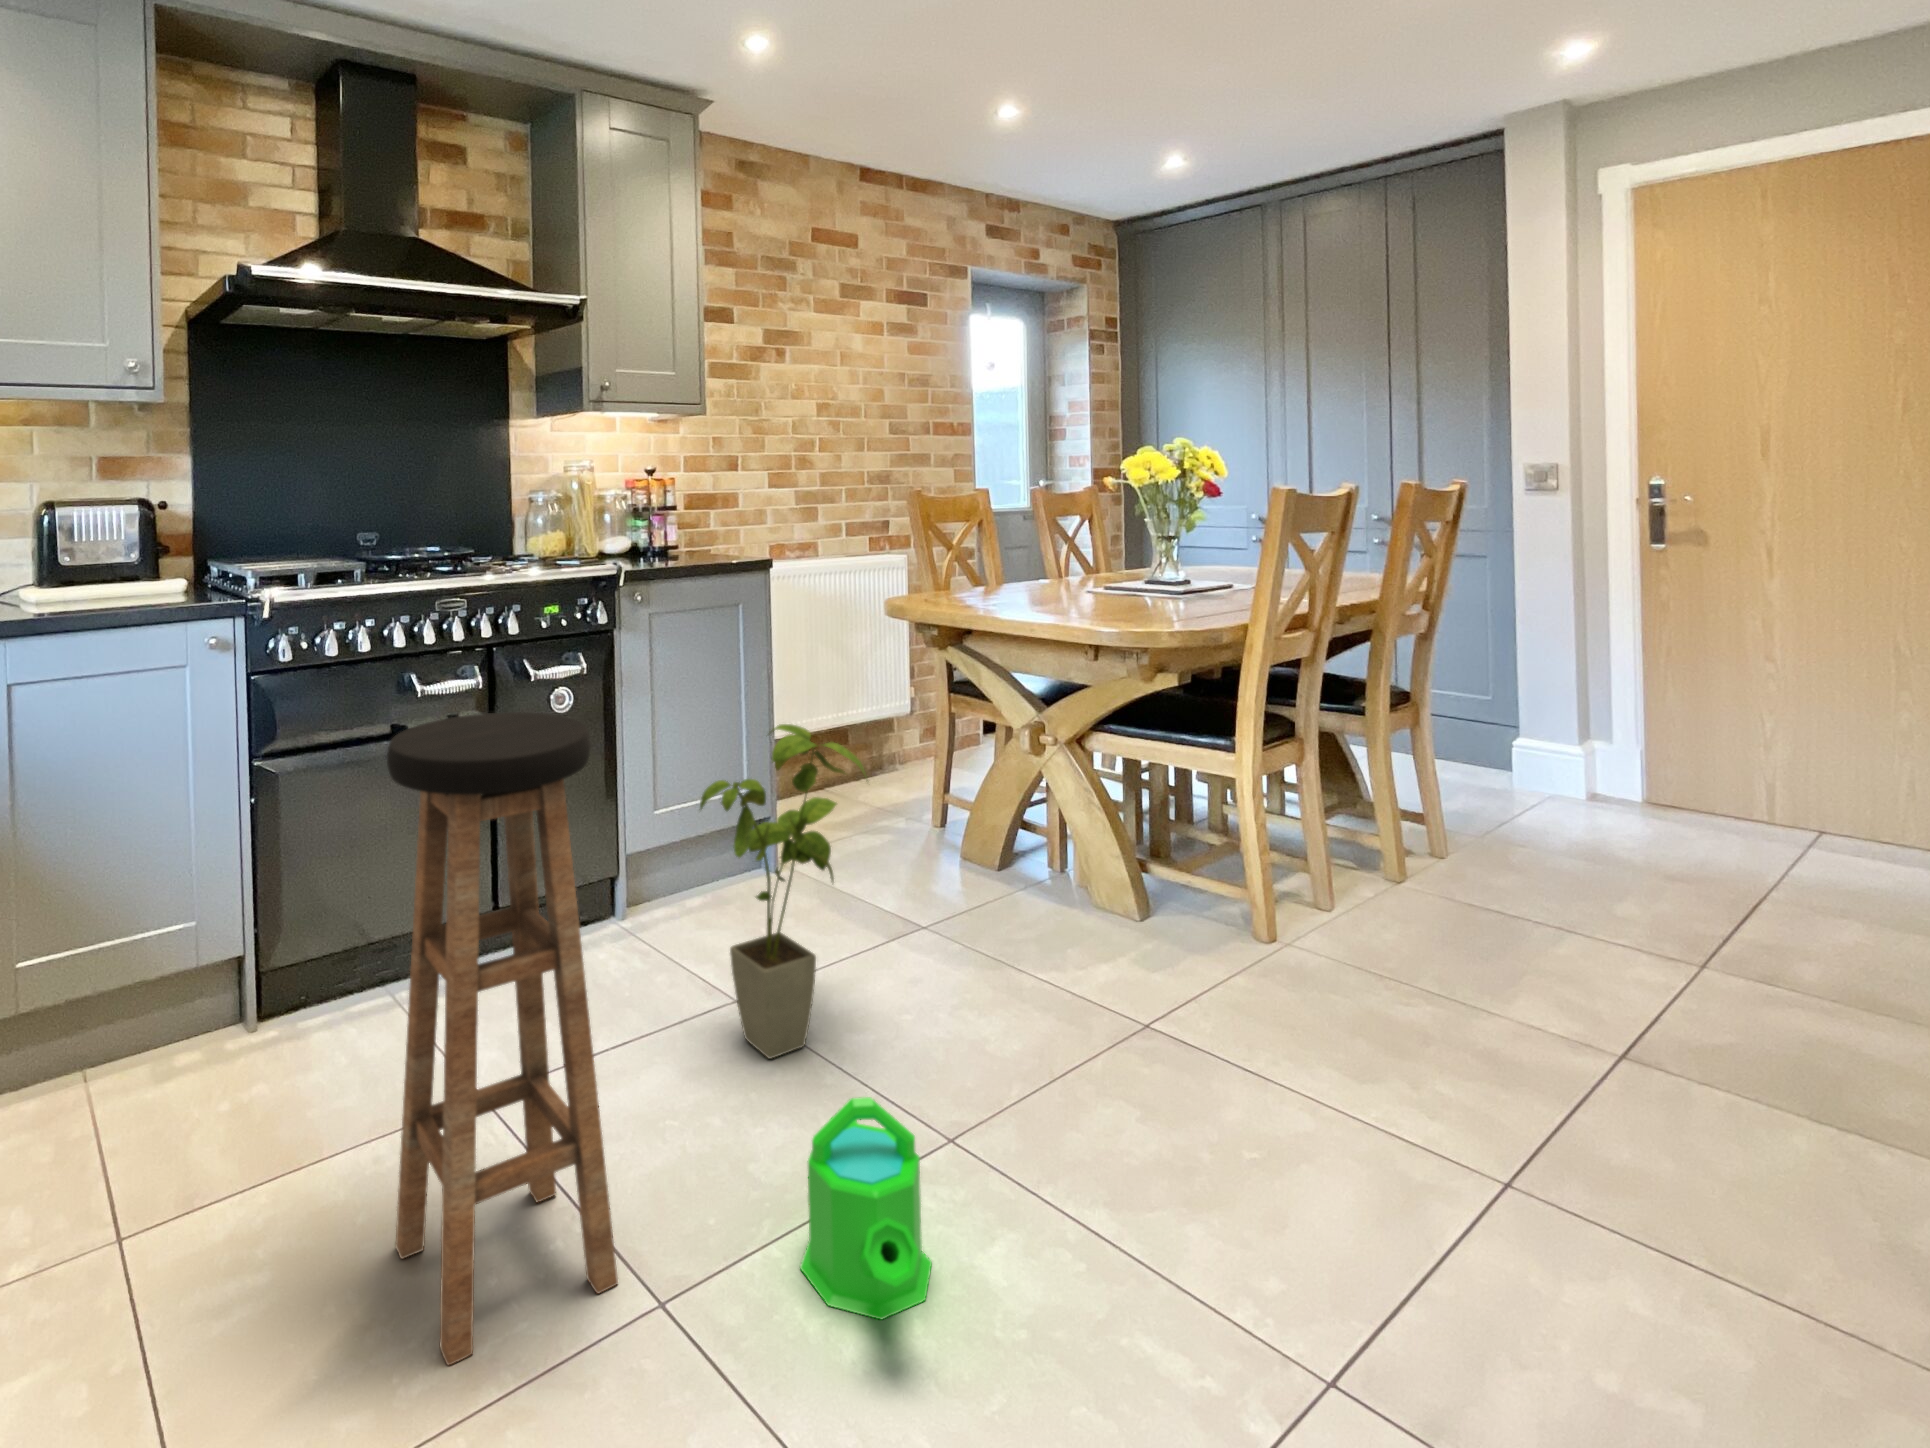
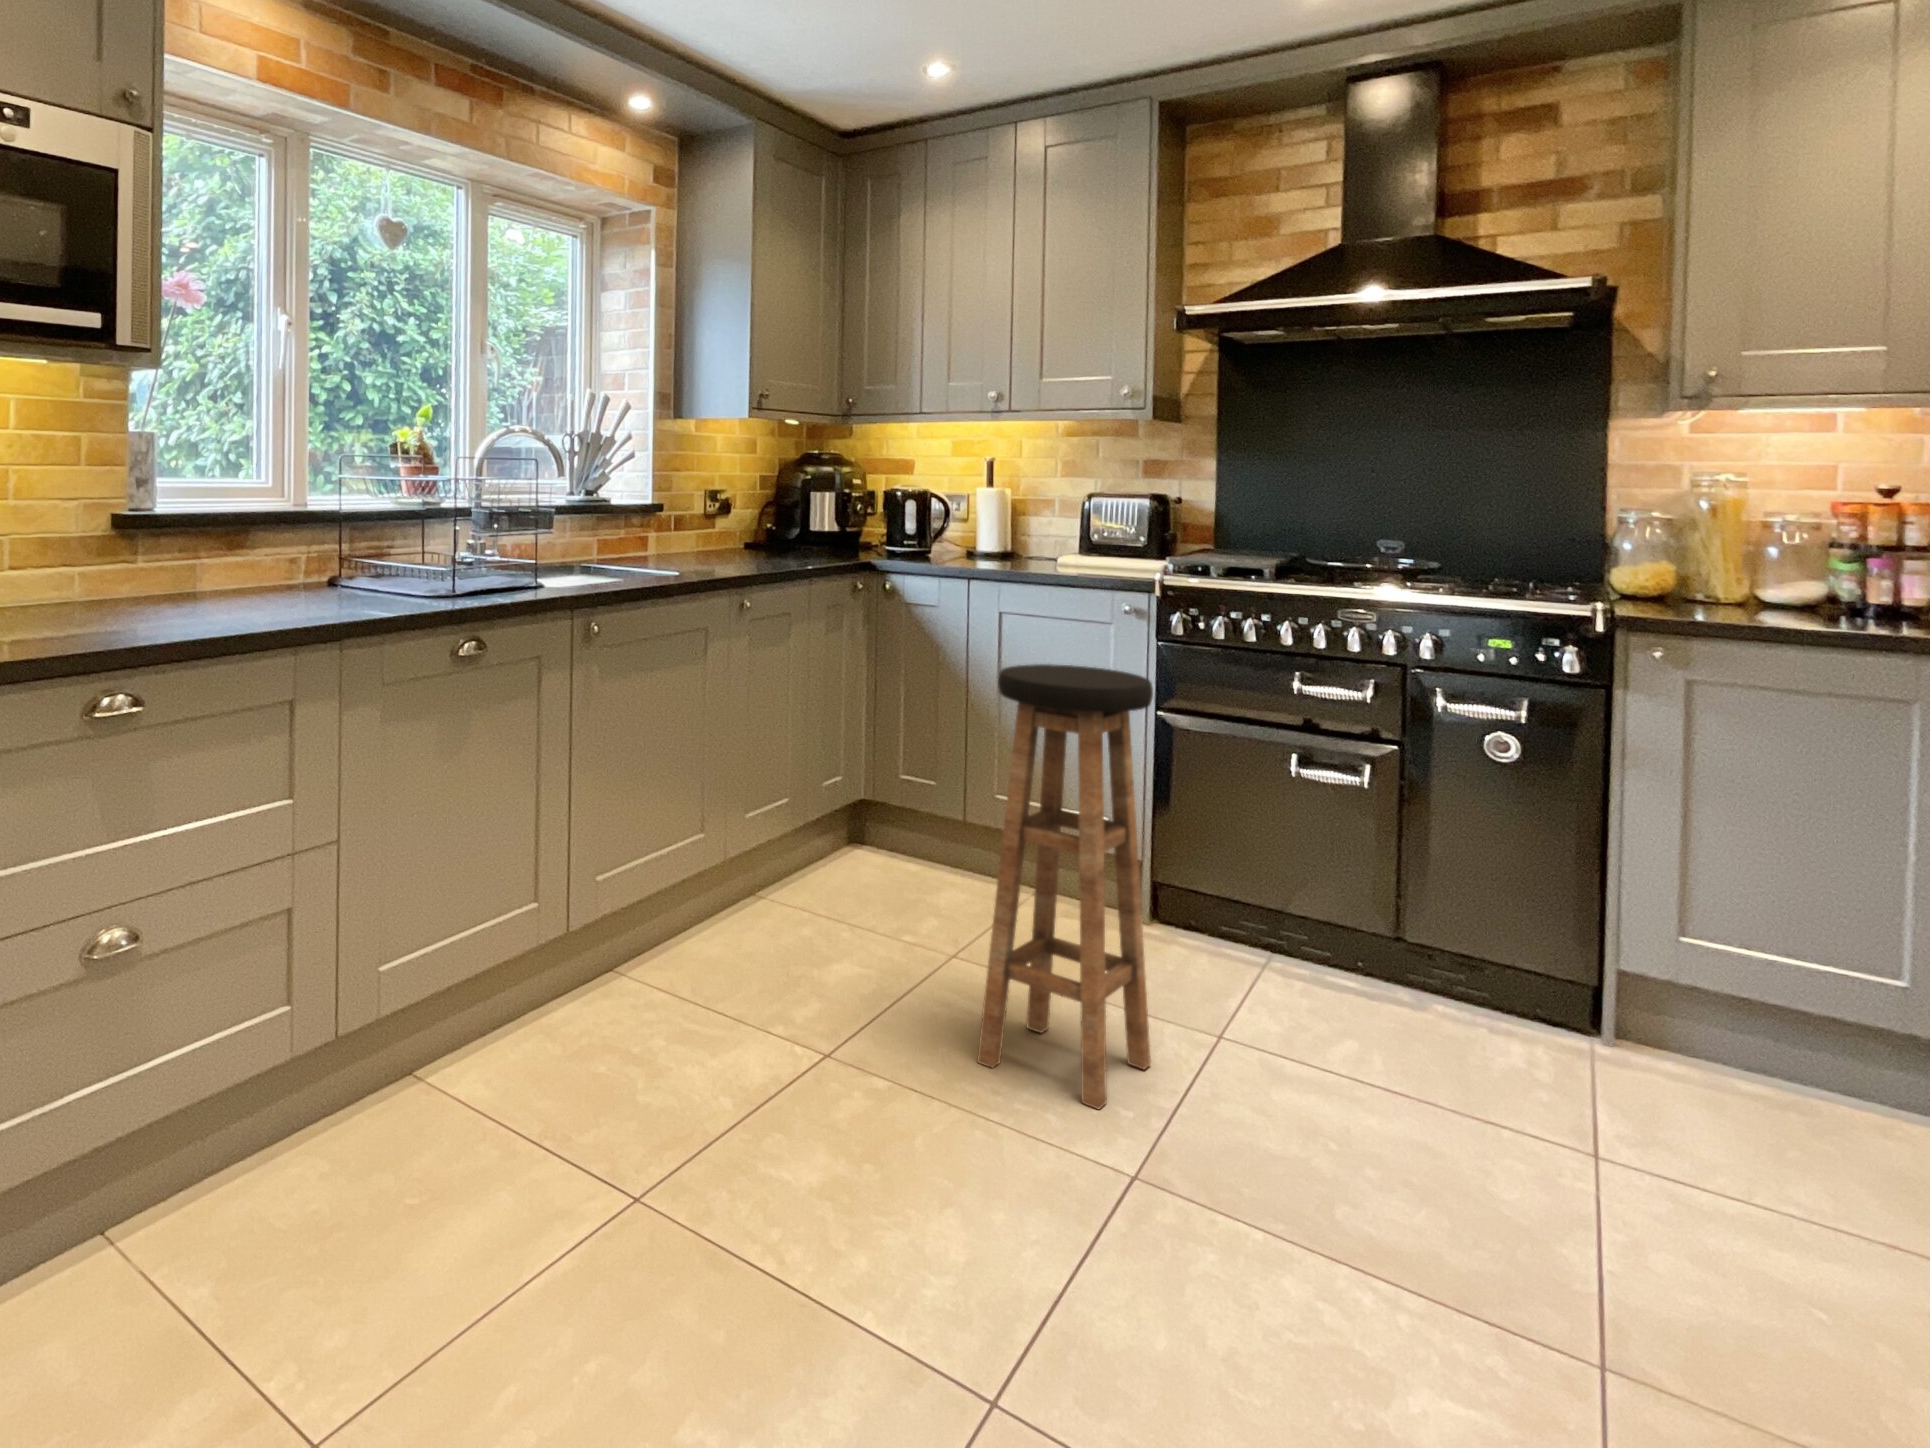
house plant: present [700,724,866,1059] -> none [1428,792,1676,1171]
watering can: present [800,1097,932,1319] -> none [1148,1067,1334,1262]

